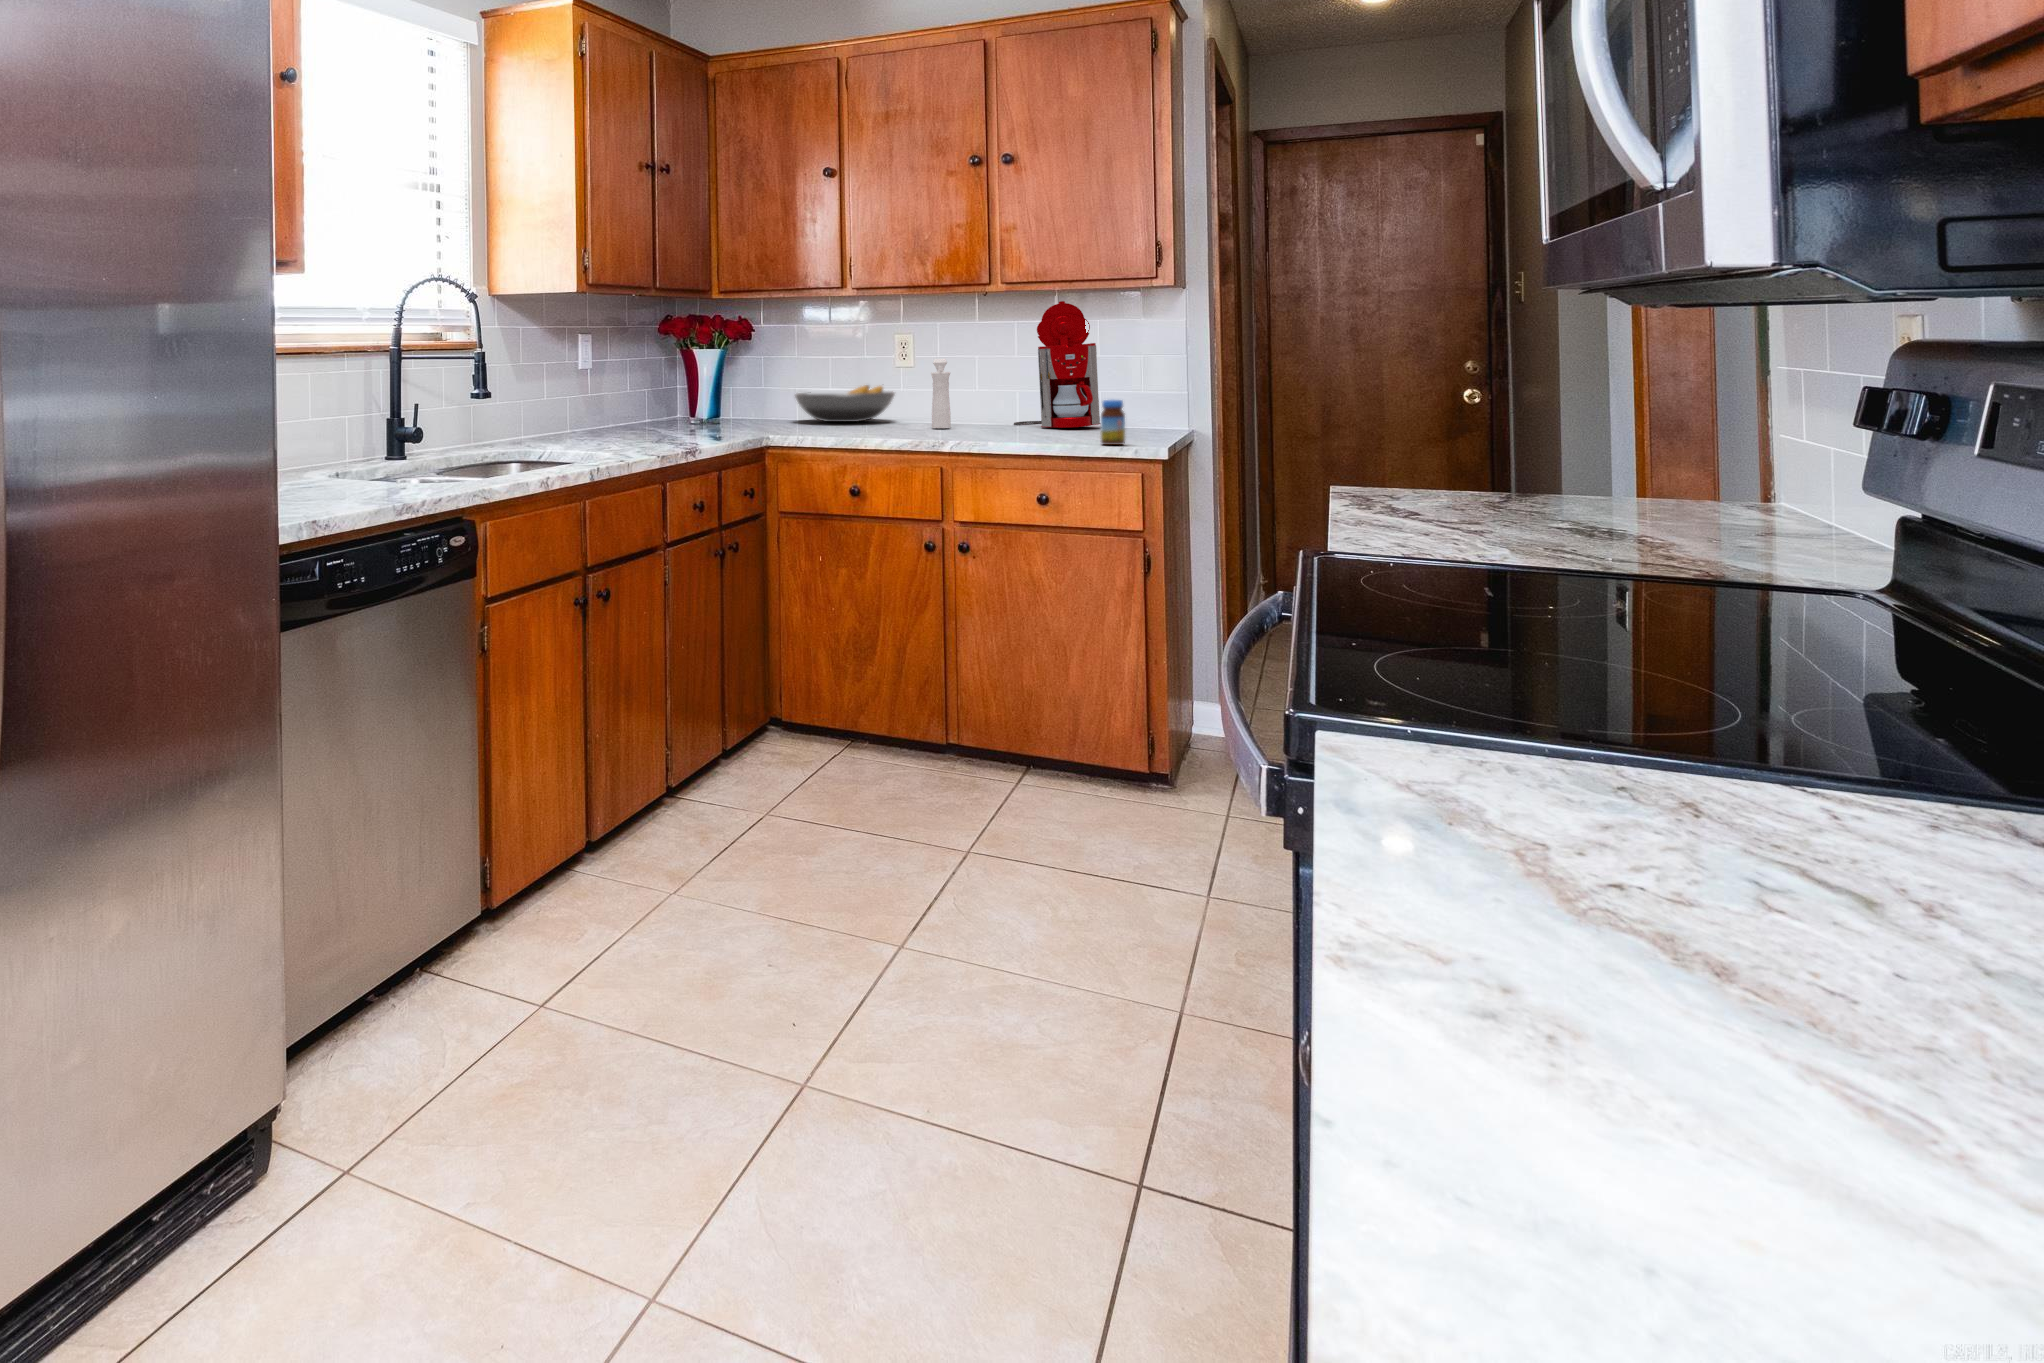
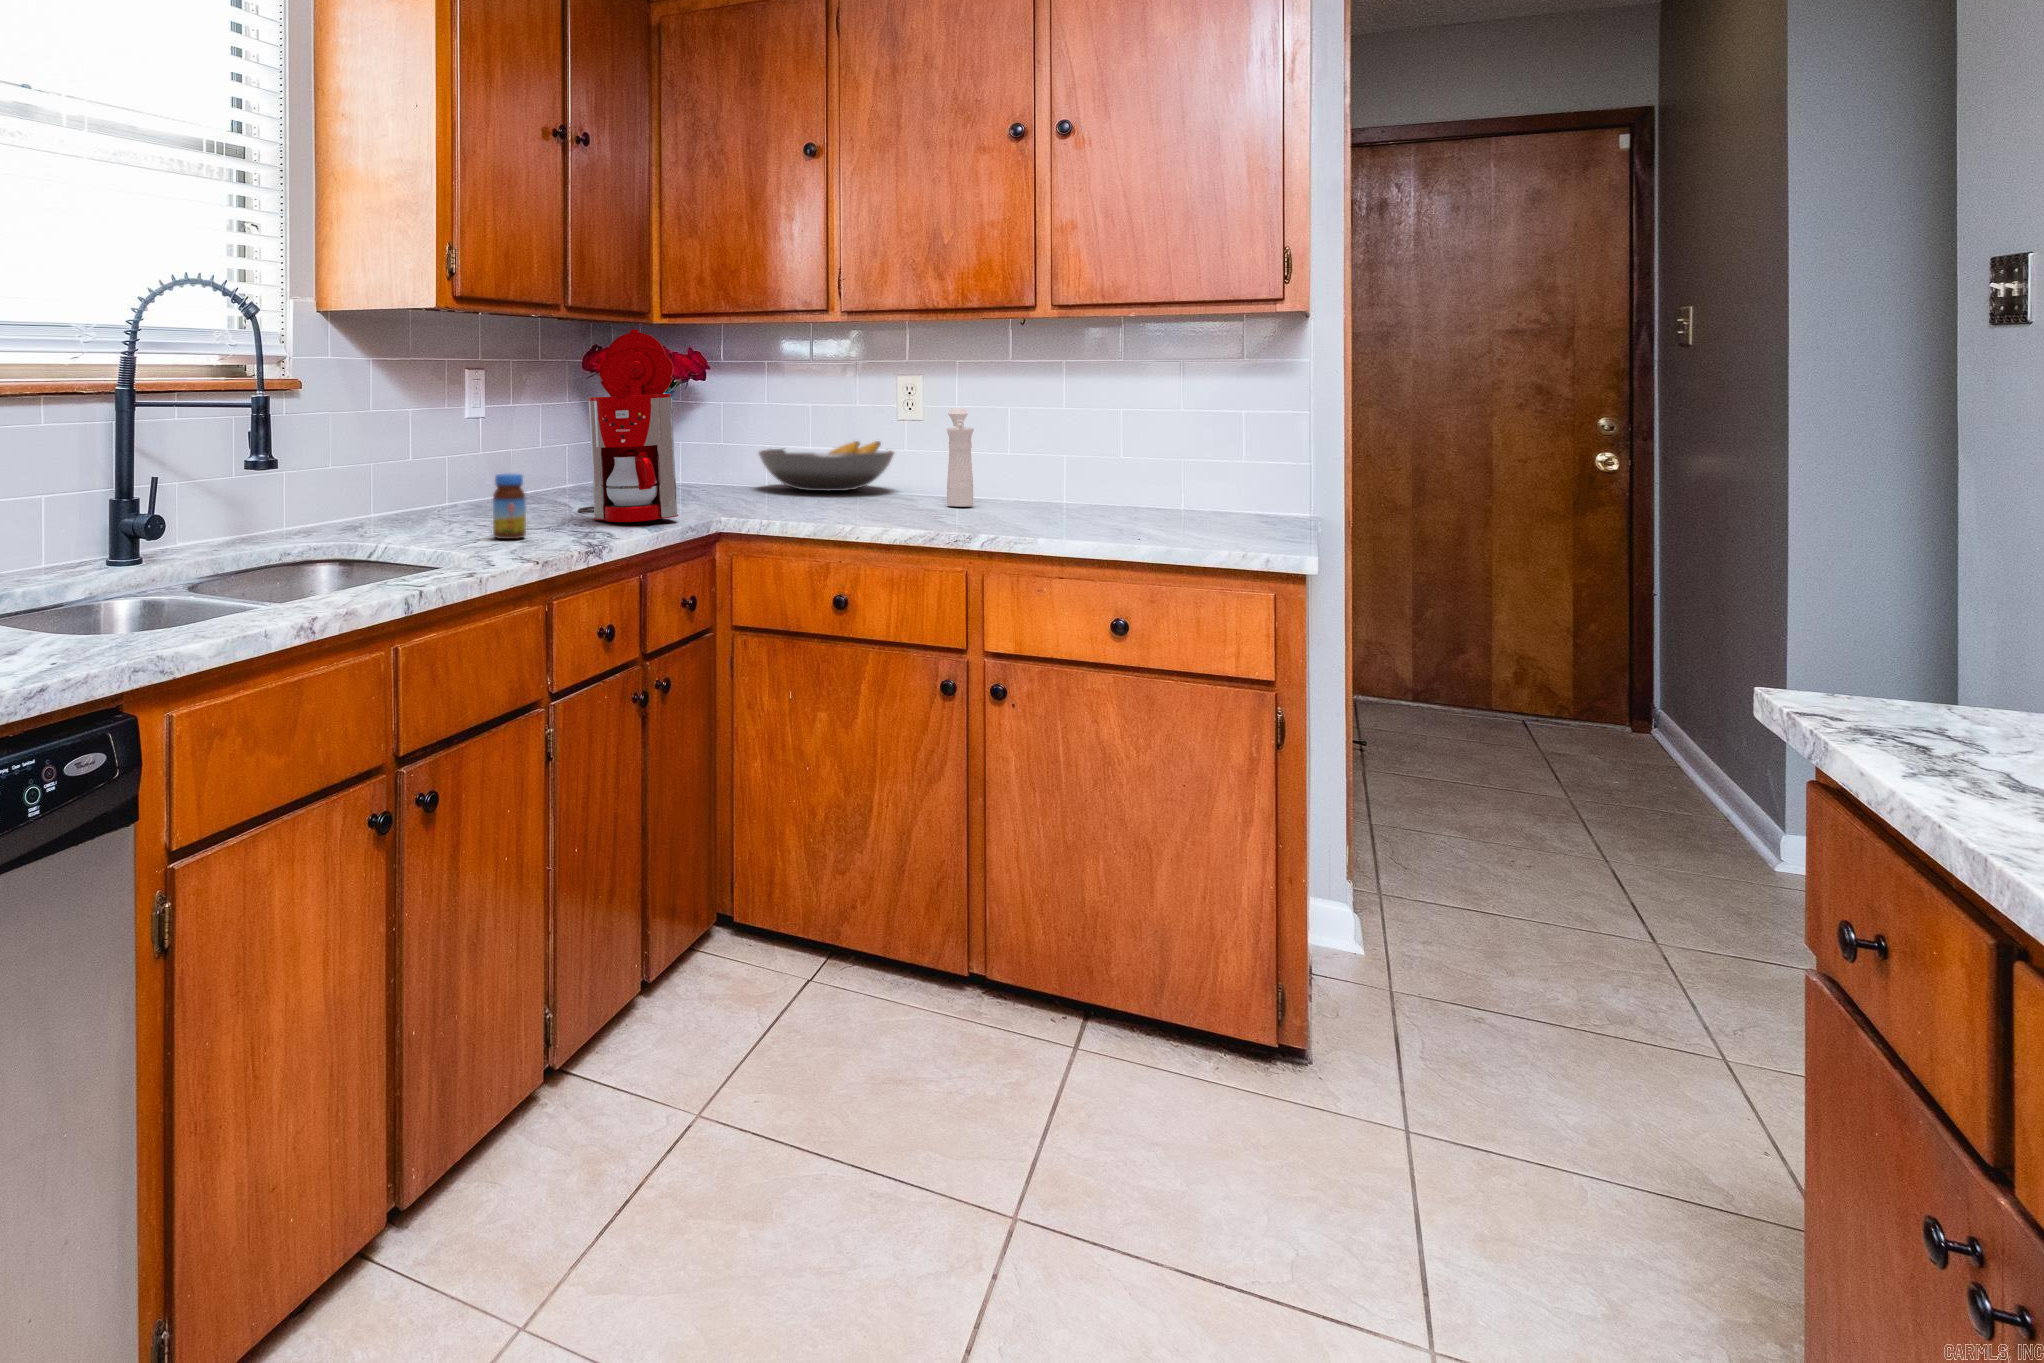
coffee maker: present [1014,301,1100,428] -> present [578,329,678,522]
jar: present [1101,400,1125,445] -> present [493,474,526,539]

